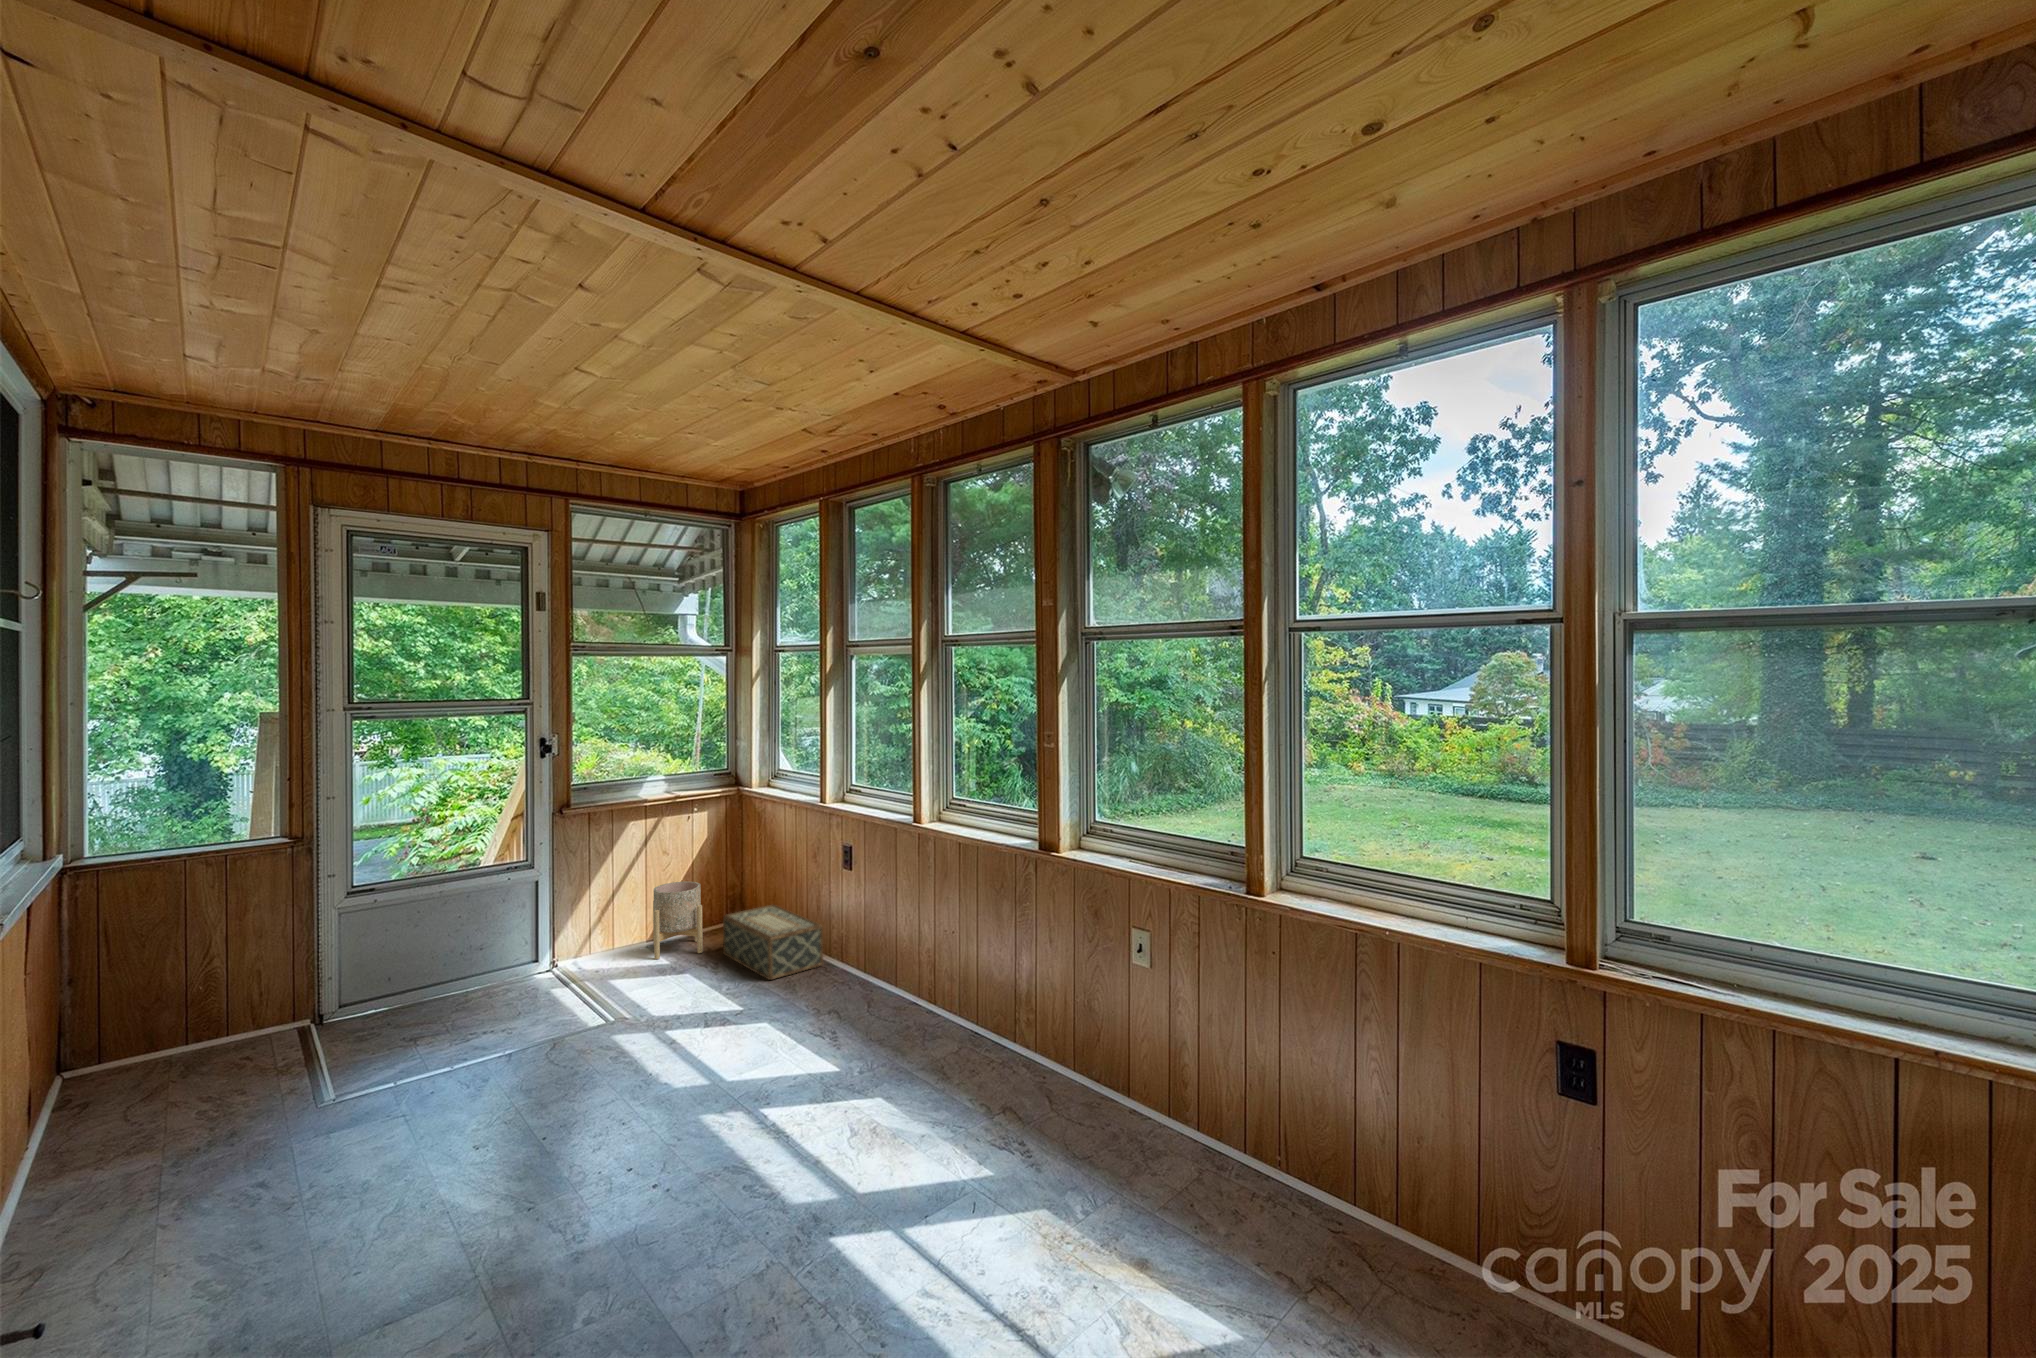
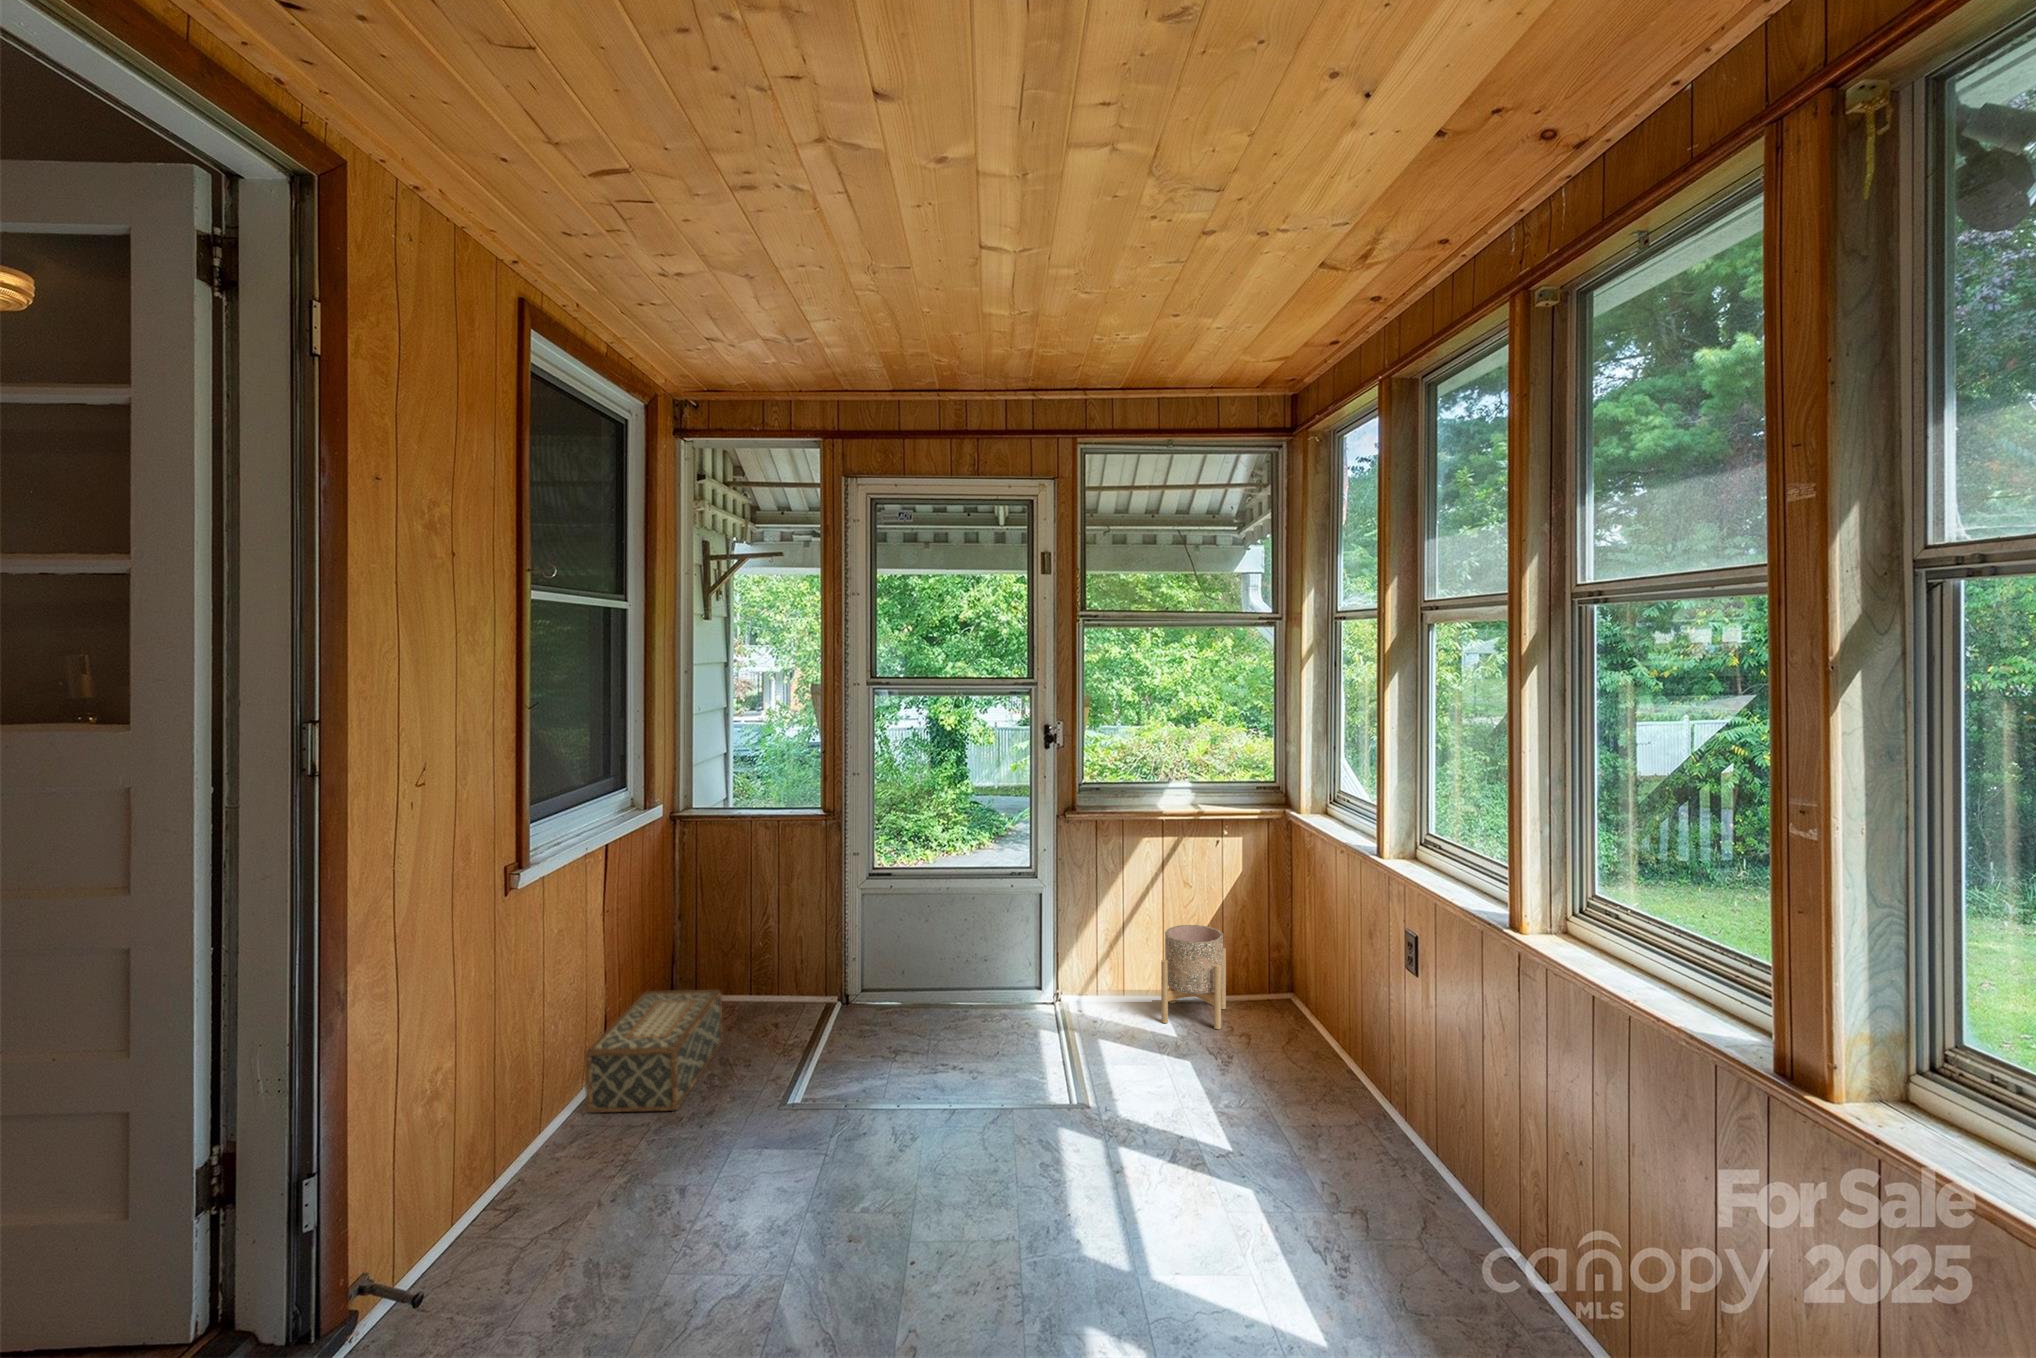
woven basket: present [723,905,823,980] -> present [585,990,723,1113]

